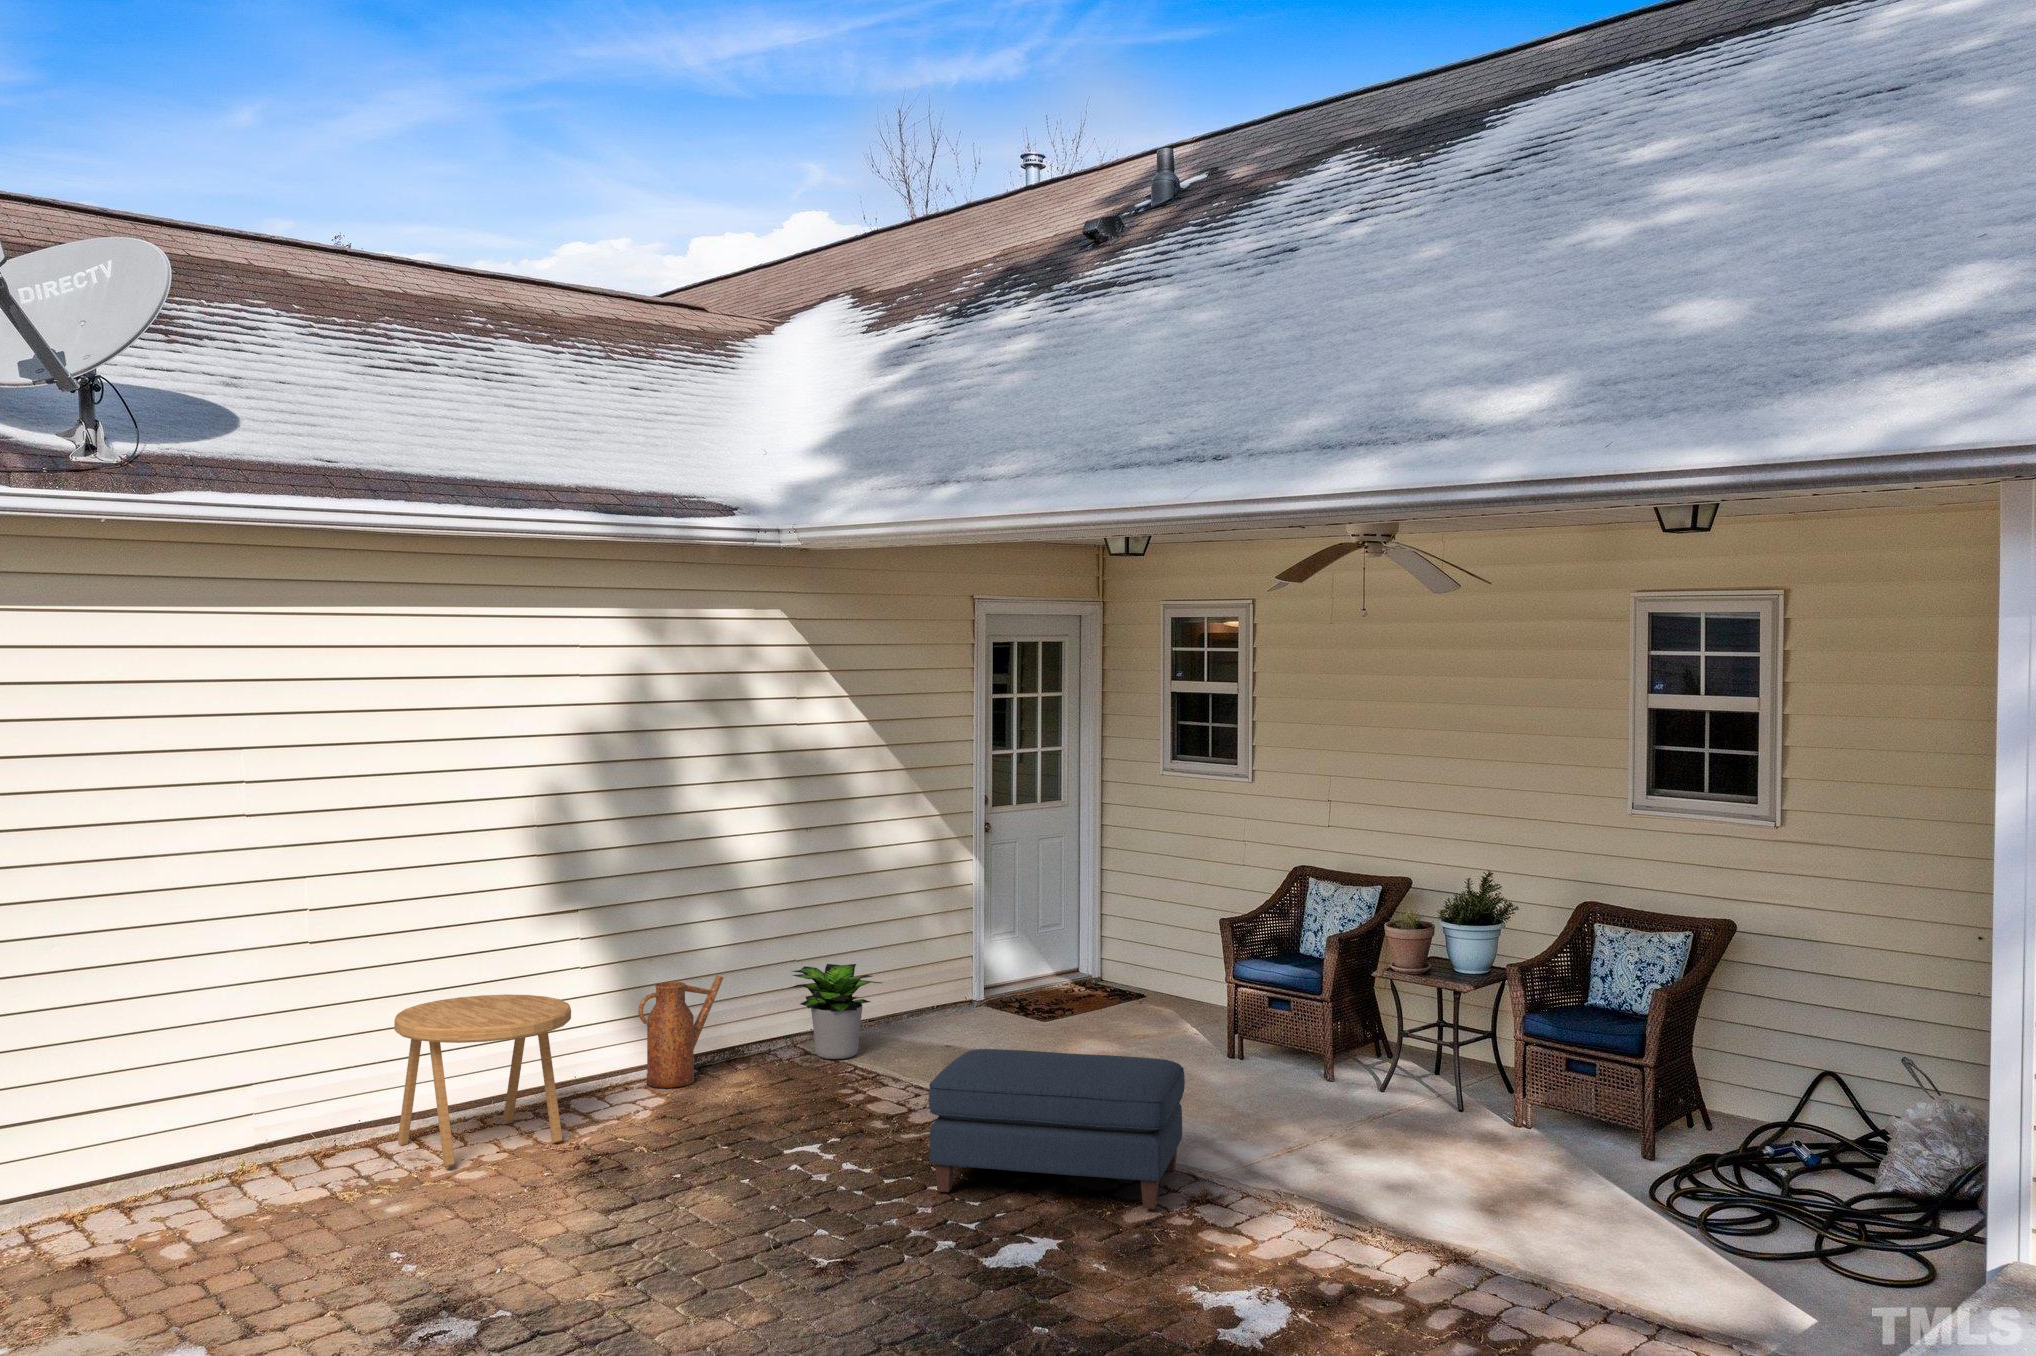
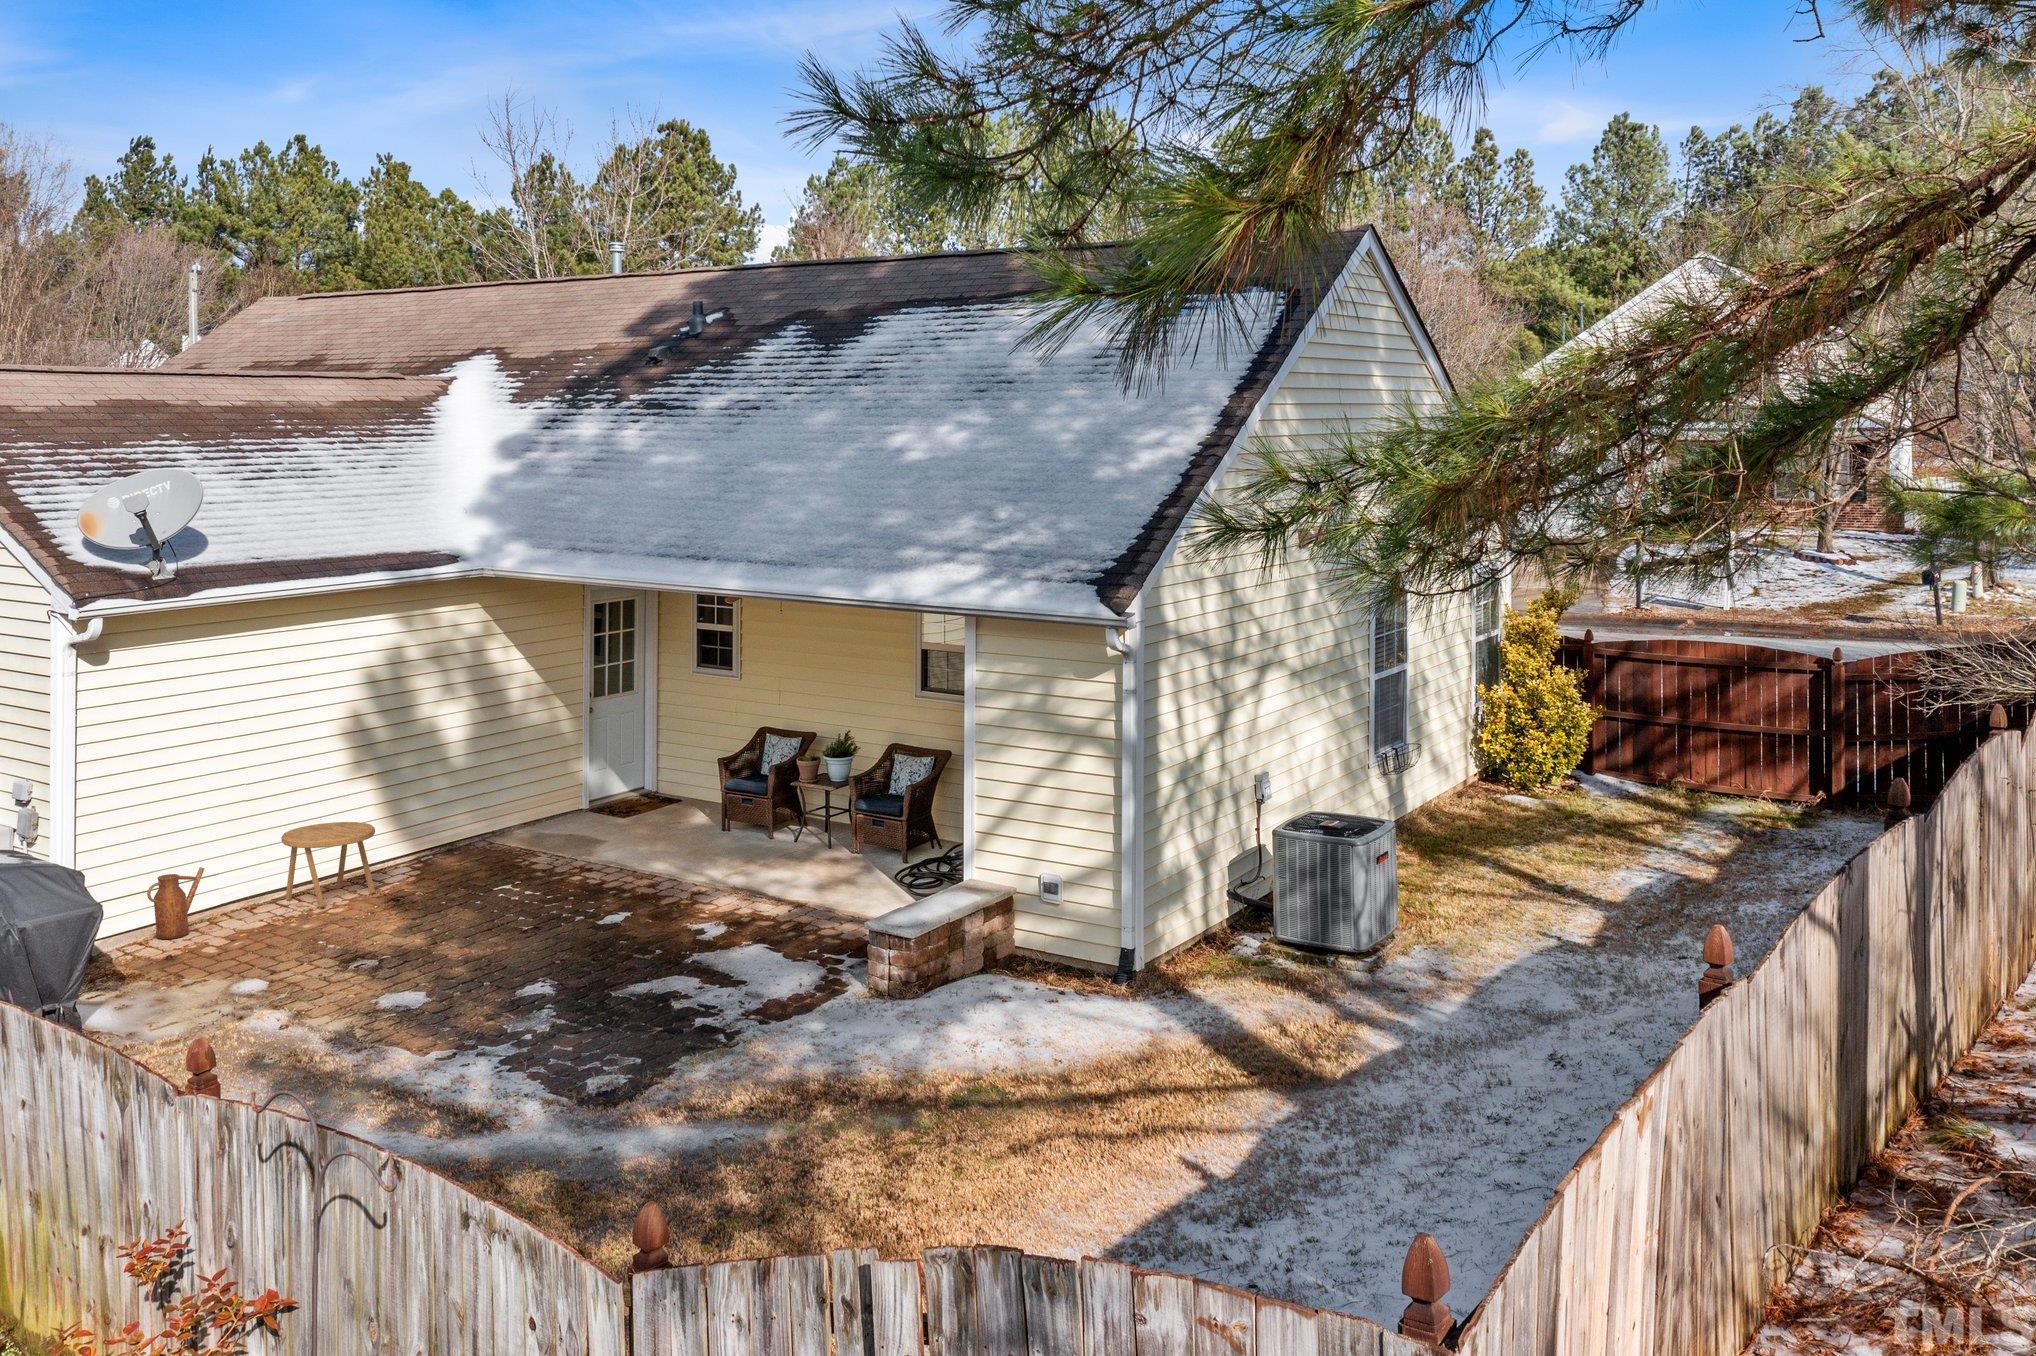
potted plant: present [790,964,881,1059] -> none [480,793,538,844]
watering can: present [638,975,723,1088] -> present [147,867,204,939]
ottoman: present [929,1049,1185,1209] -> none [567,833,690,899]

